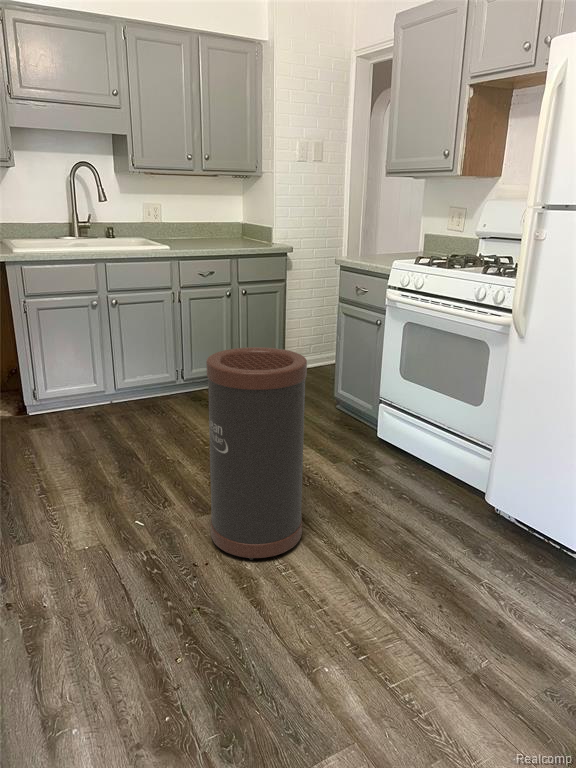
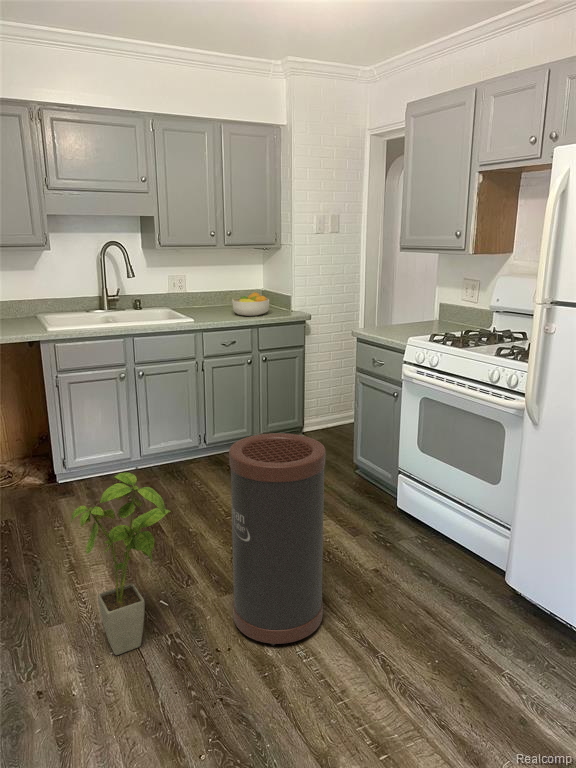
fruit bowl: none [210,223,249,246] -> present [232,292,270,316]
house plant: none [39,380,146,570] -> present [71,473,171,655]

